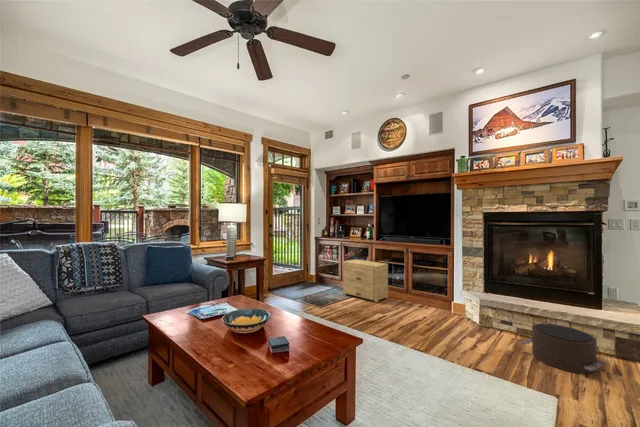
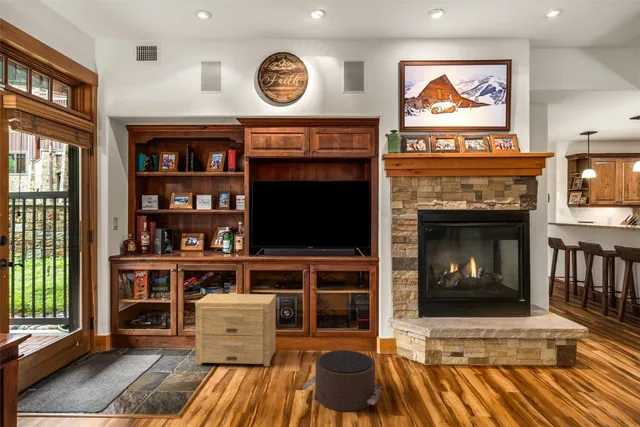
pouf: present [520,324,606,373] -> present [303,350,382,411]

